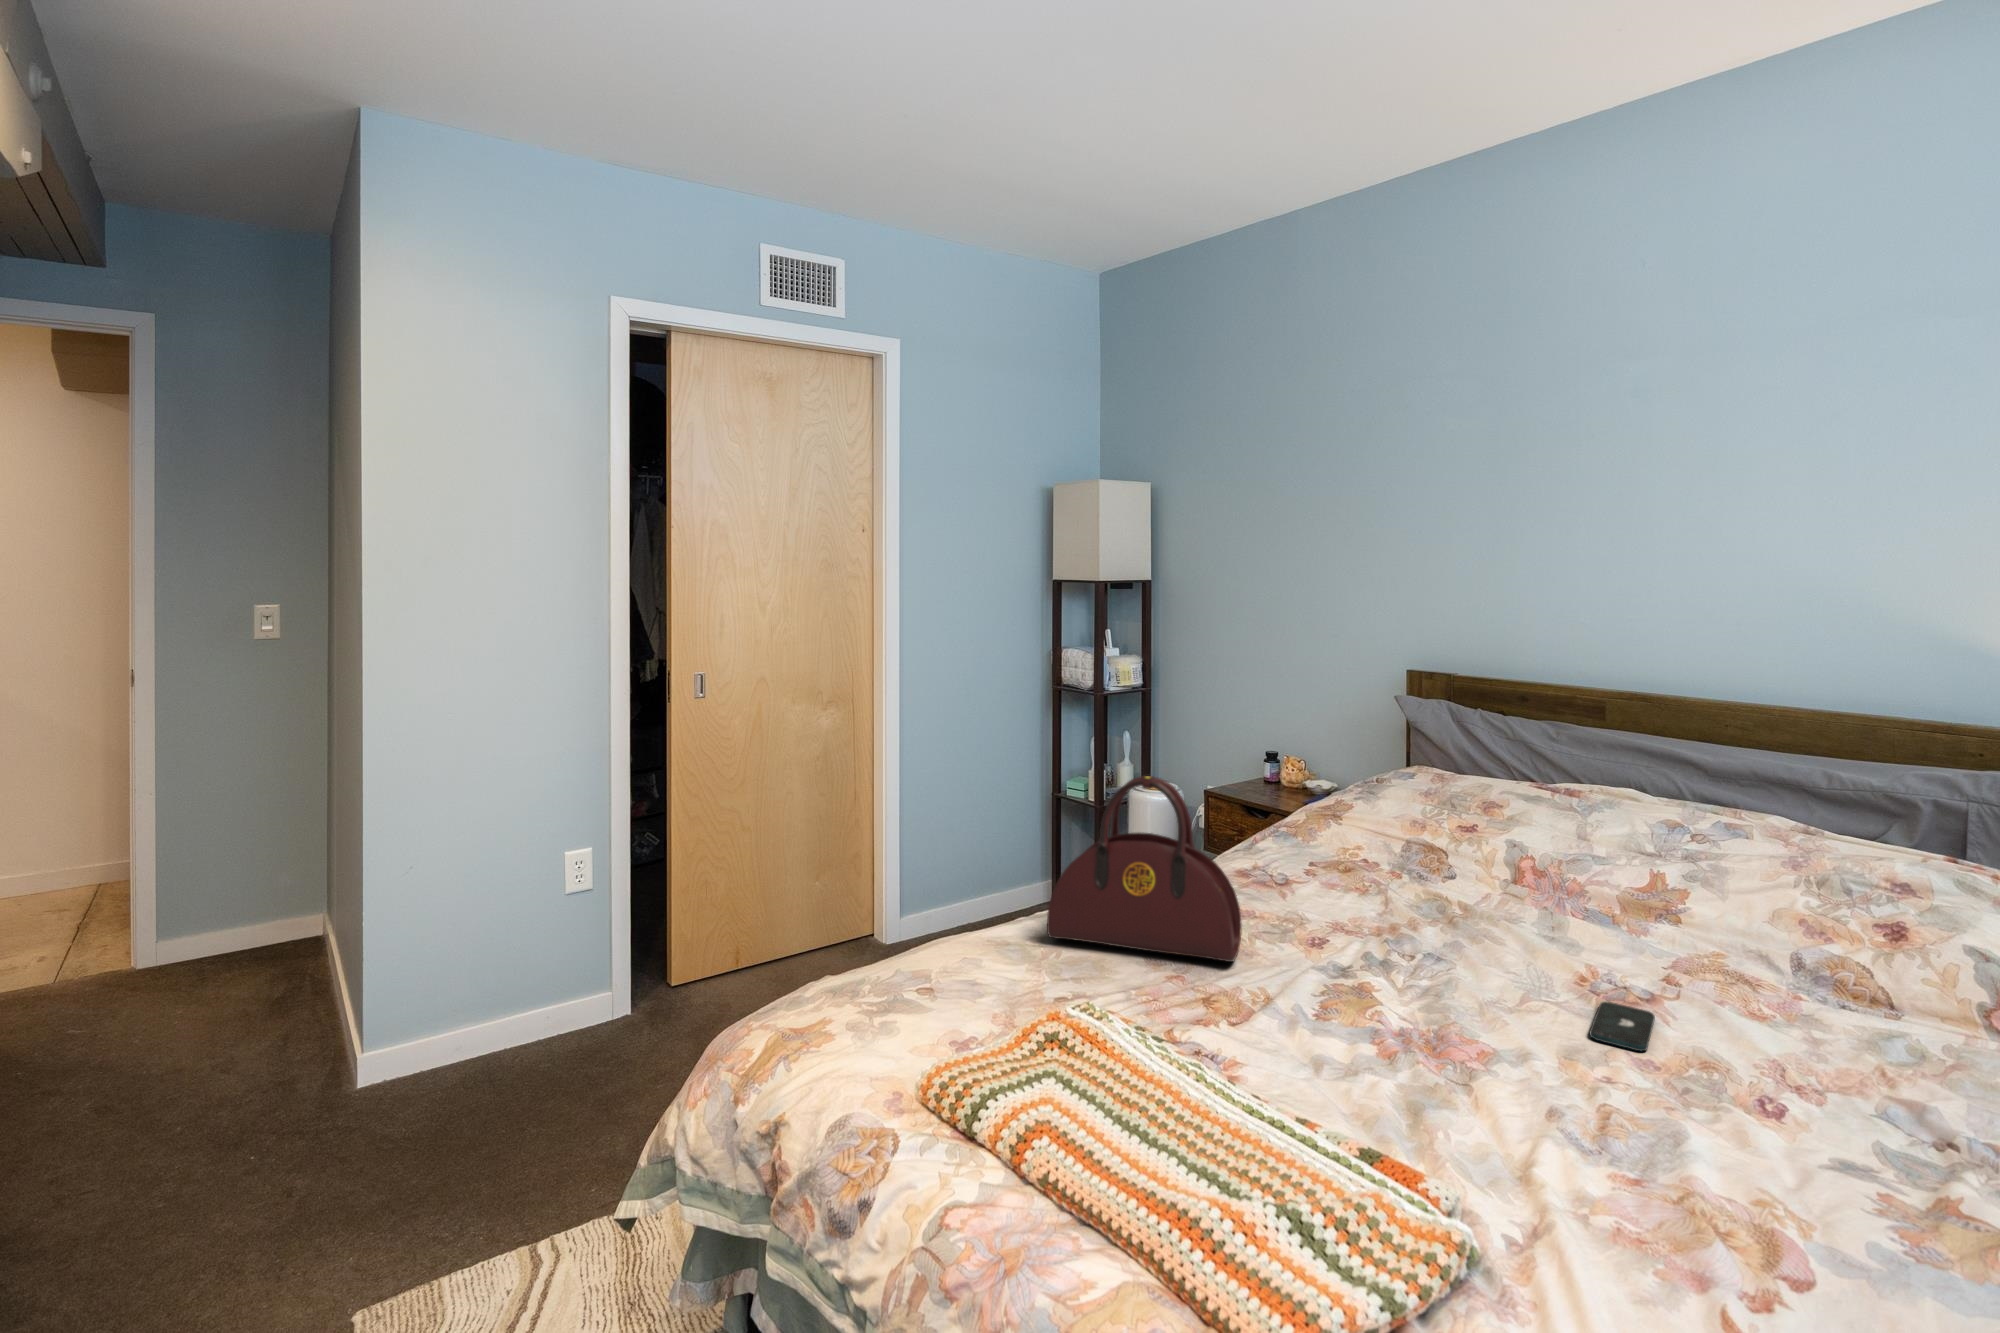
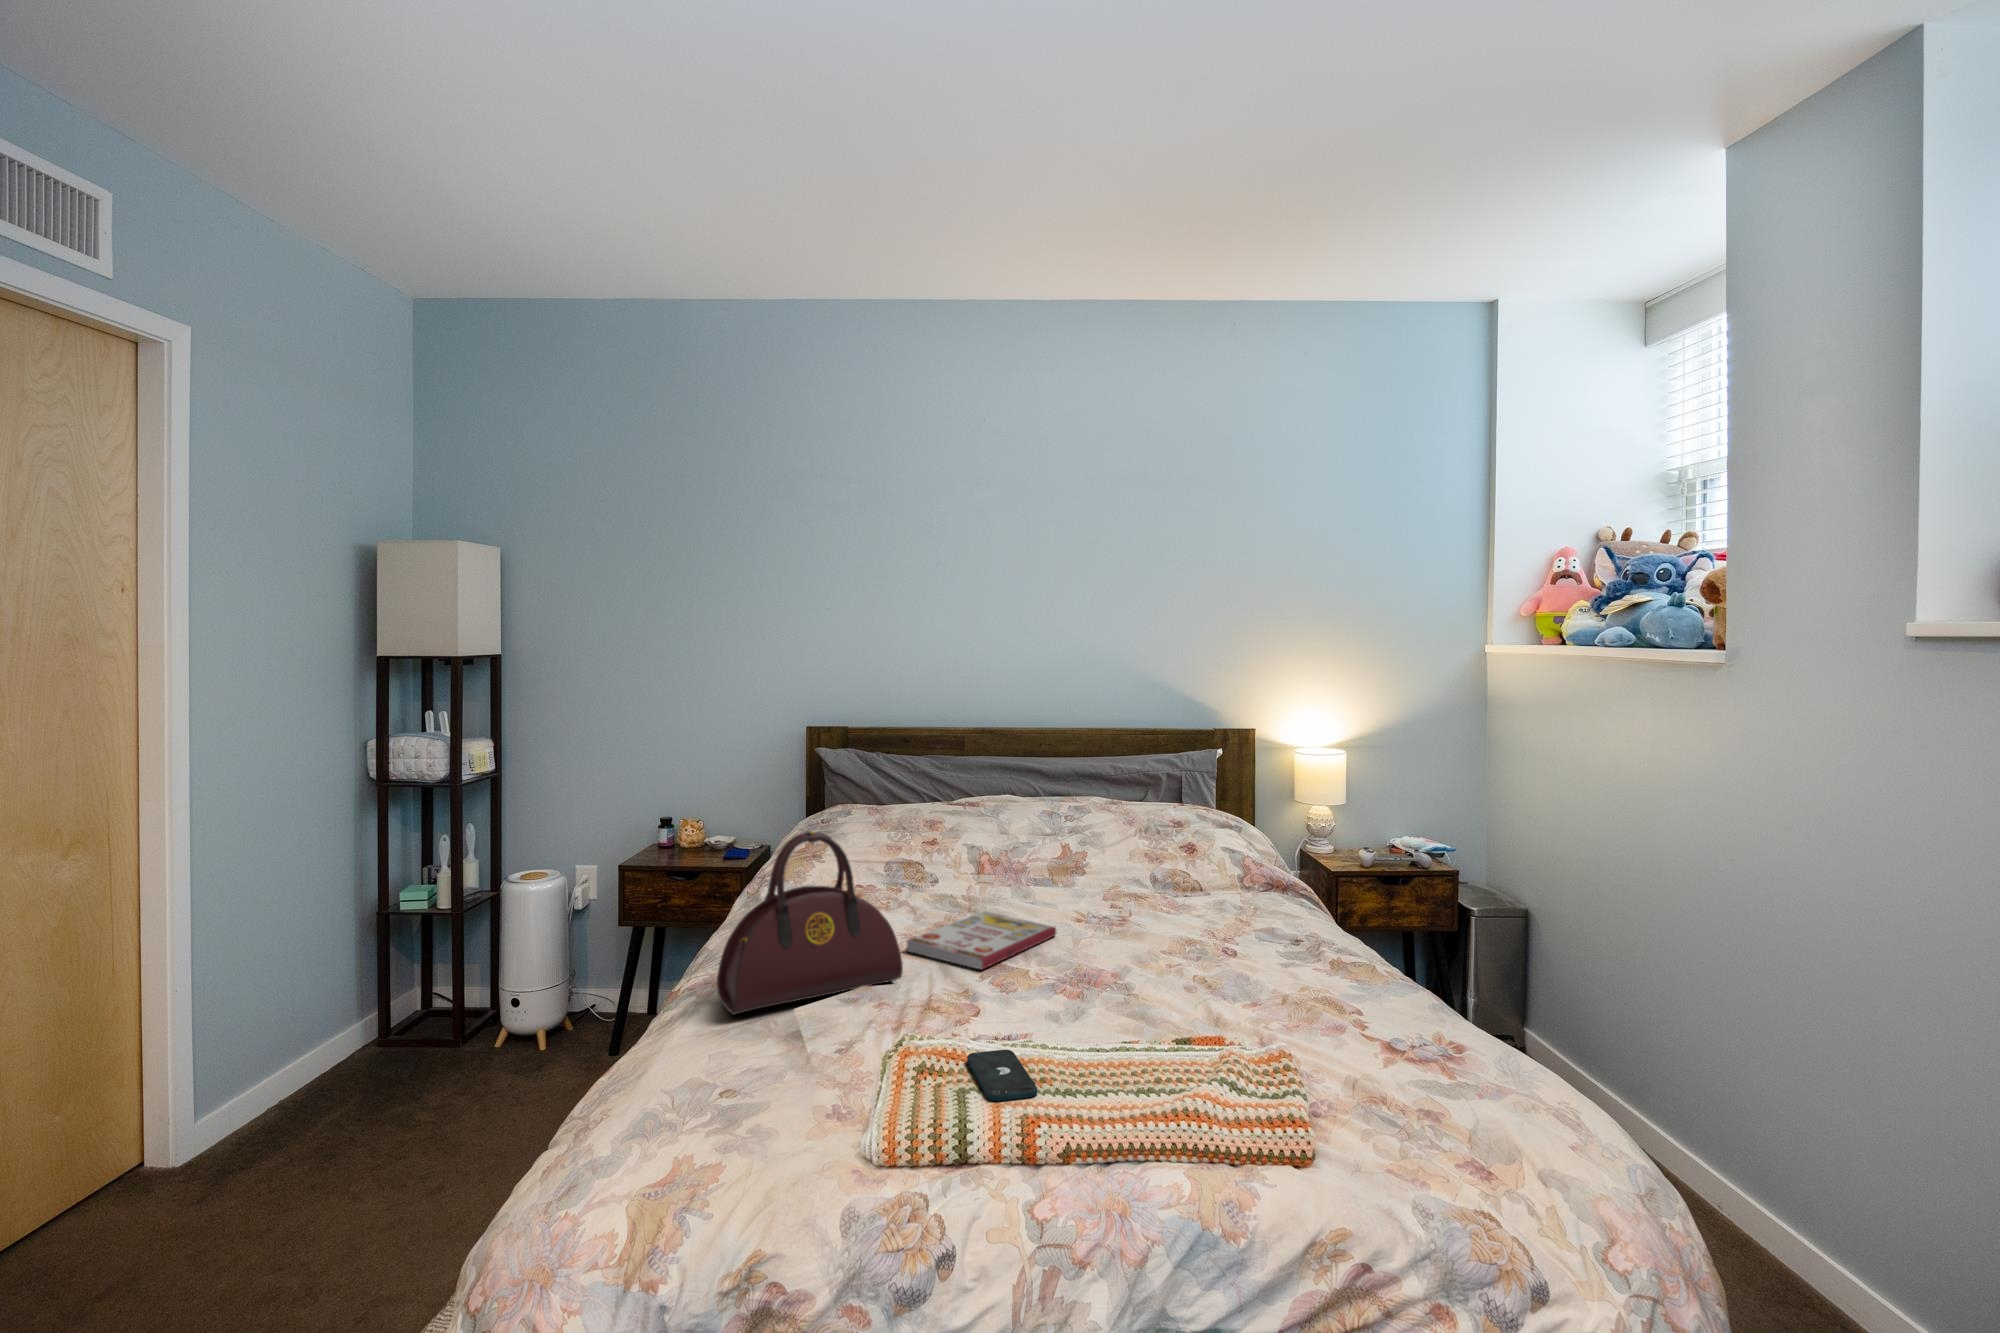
book: none [1301,926,1515,986] -> present [907,911,1056,970]
smartphone: present [1590,1001,1655,1051] -> present [967,1050,1037,1101]

